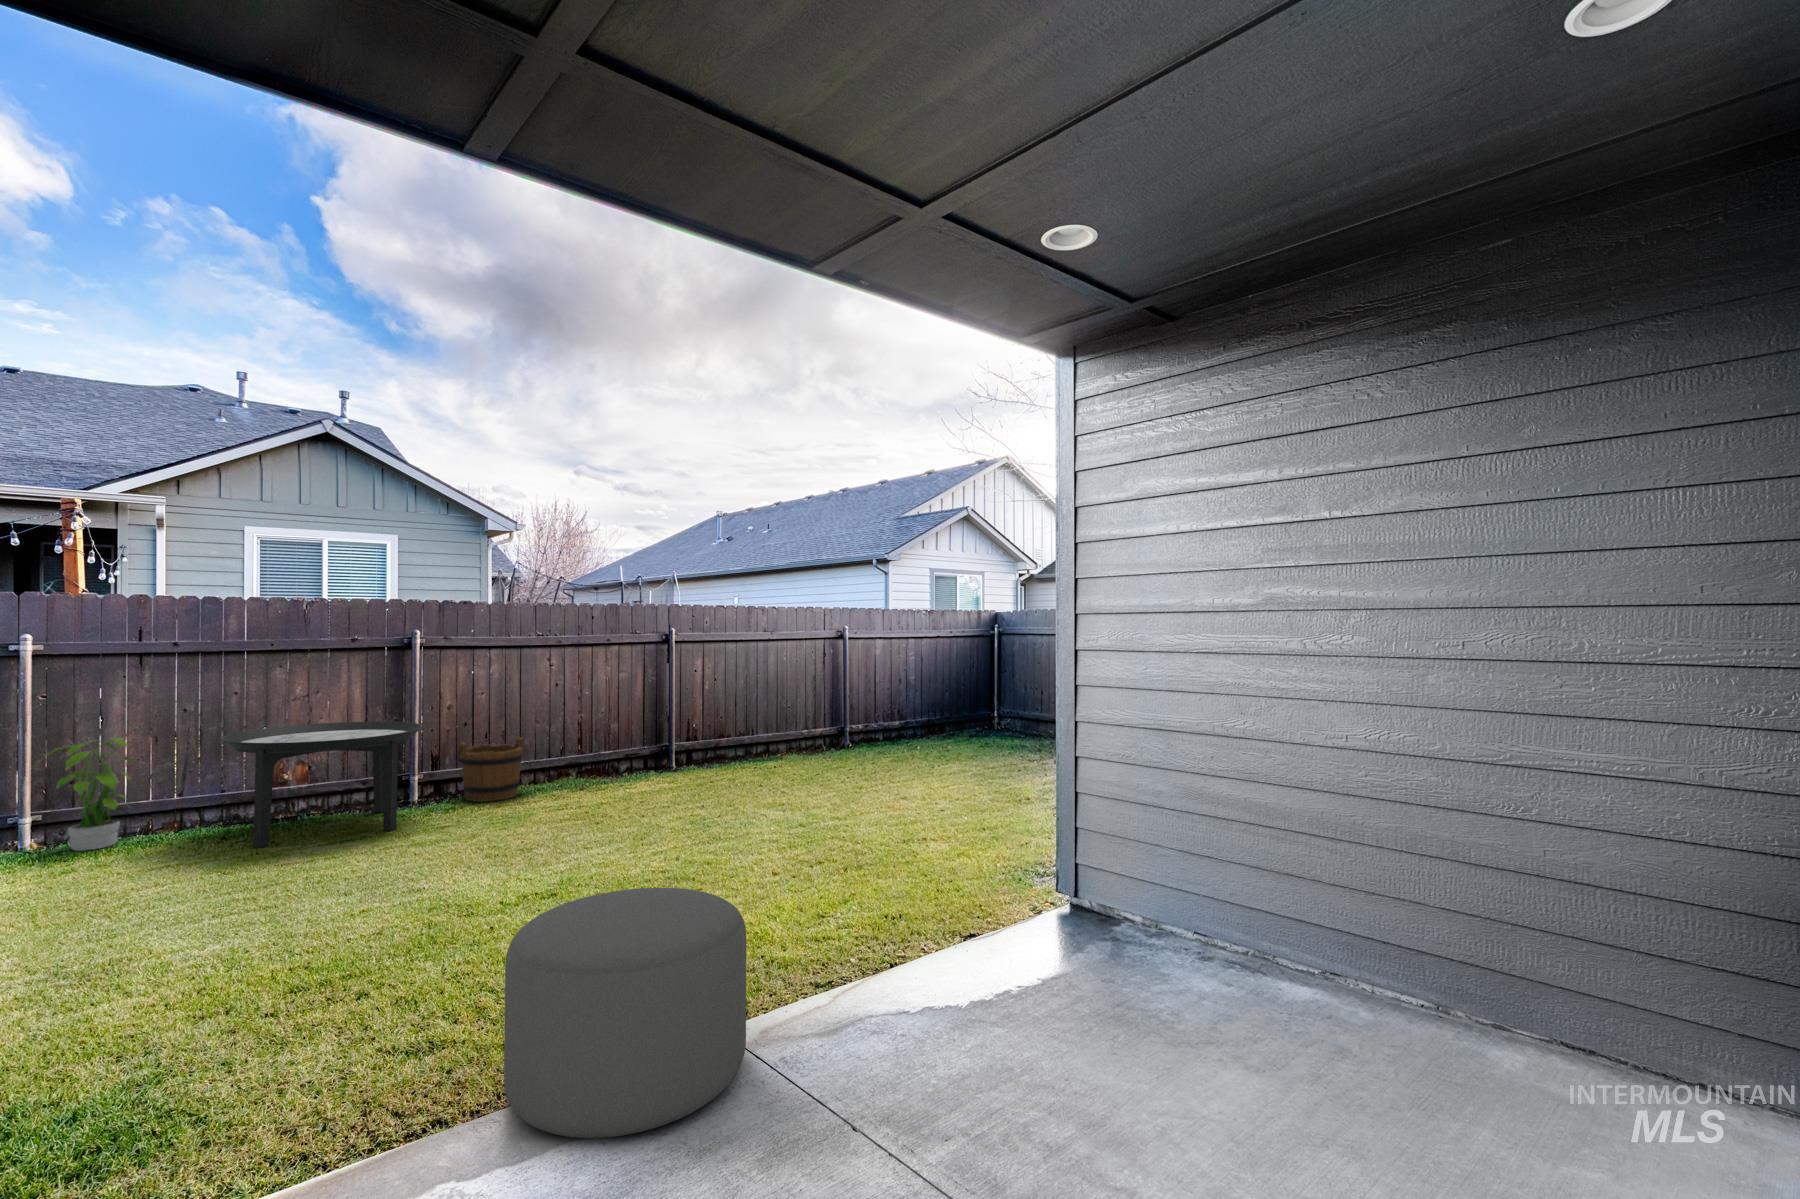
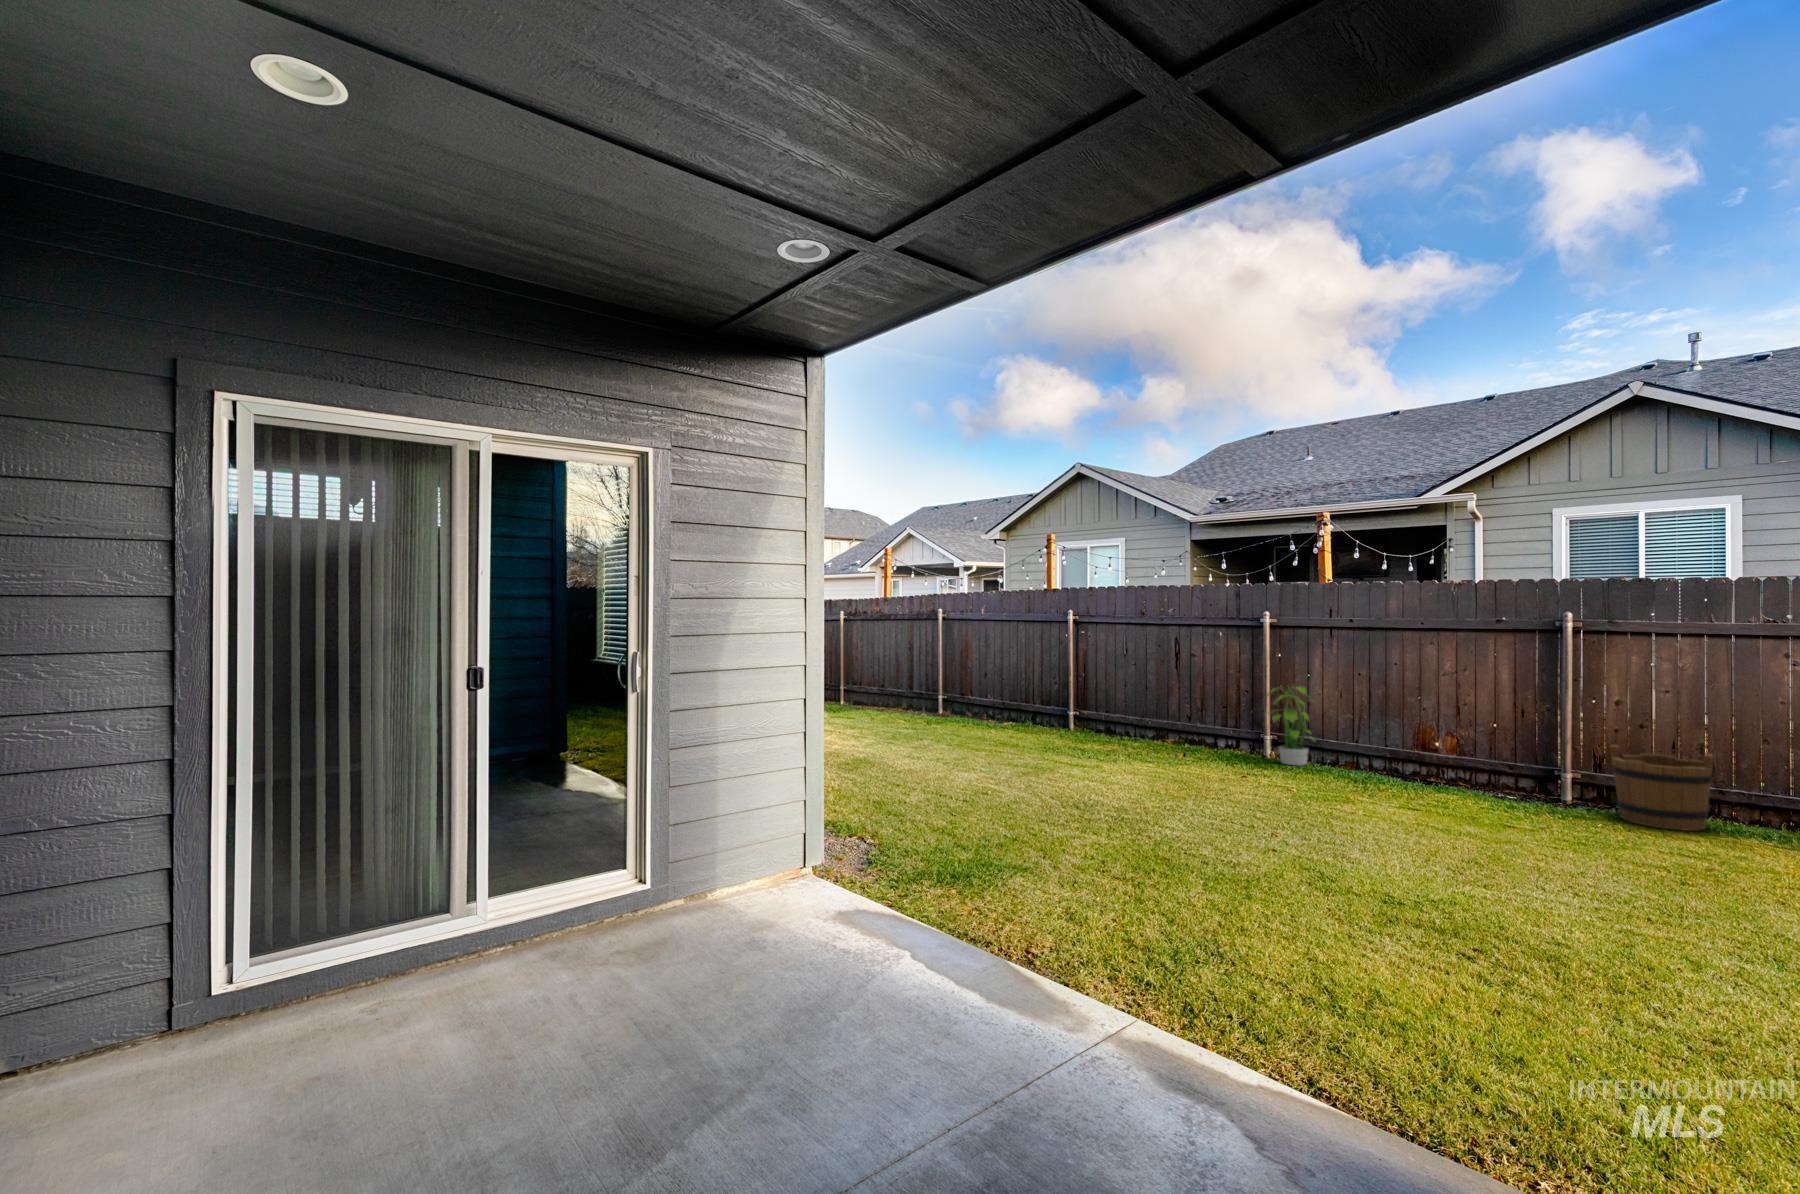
round table: present [221,721,423,848] -> none [1340,695,1531,813]
ottoman: present [504,888,746,1138] -> none [939,822,1141,1026]

